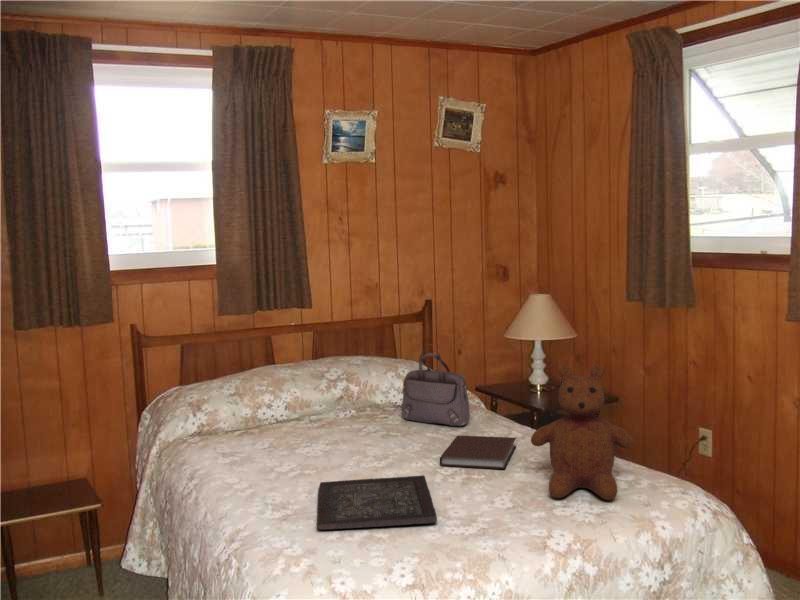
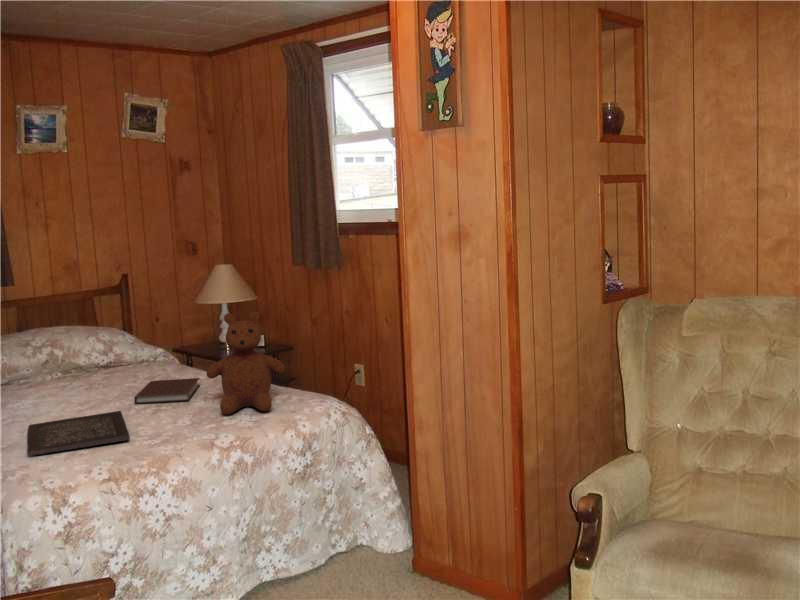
handbag: present [402,346,470,426] -> none [102,309,163,376]

